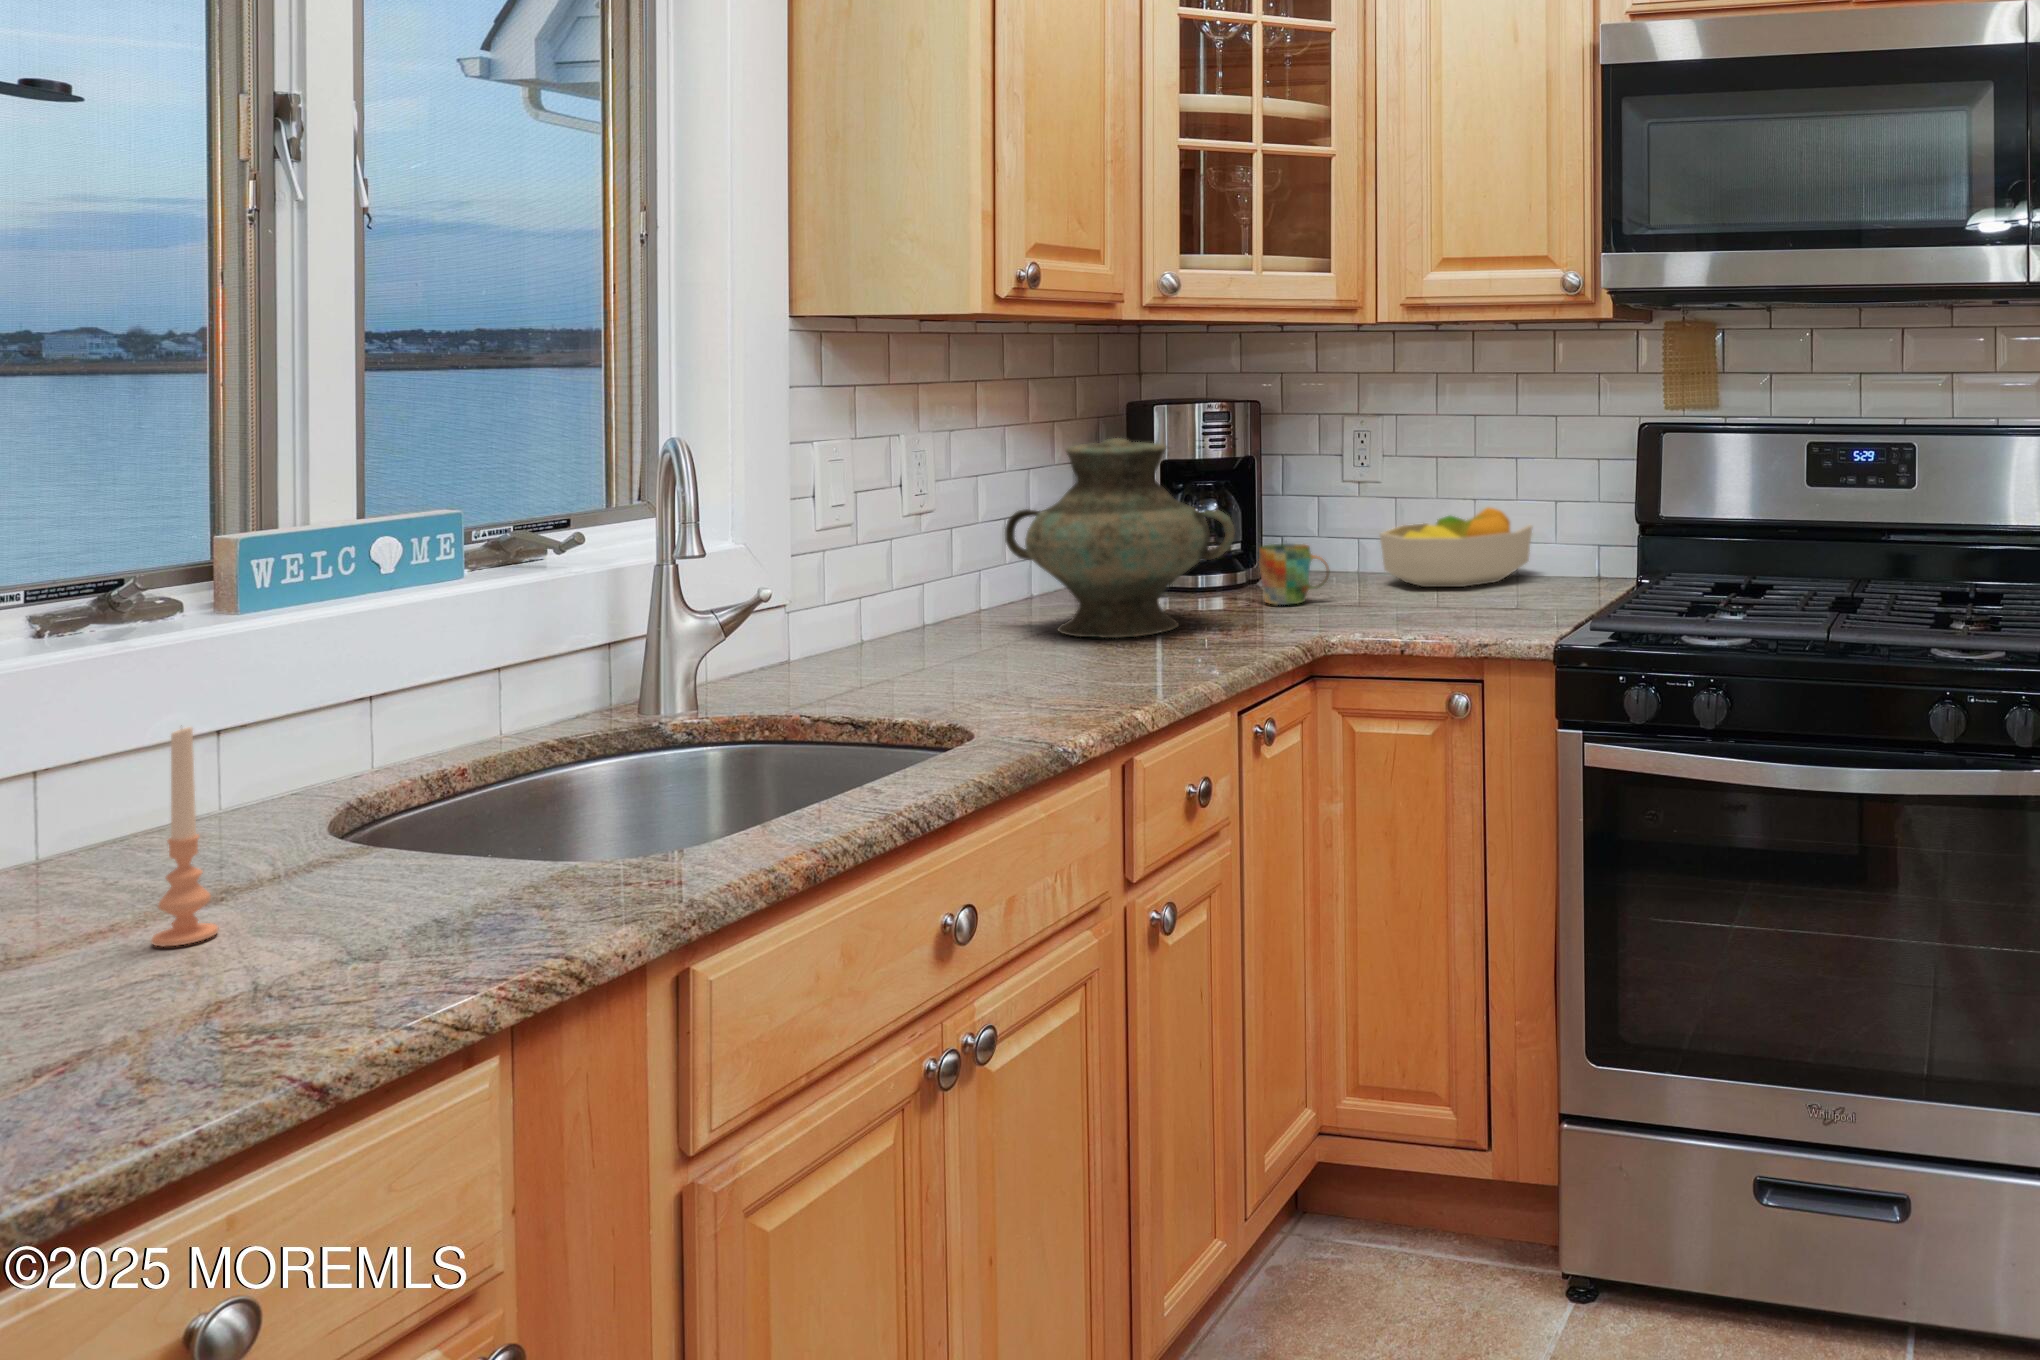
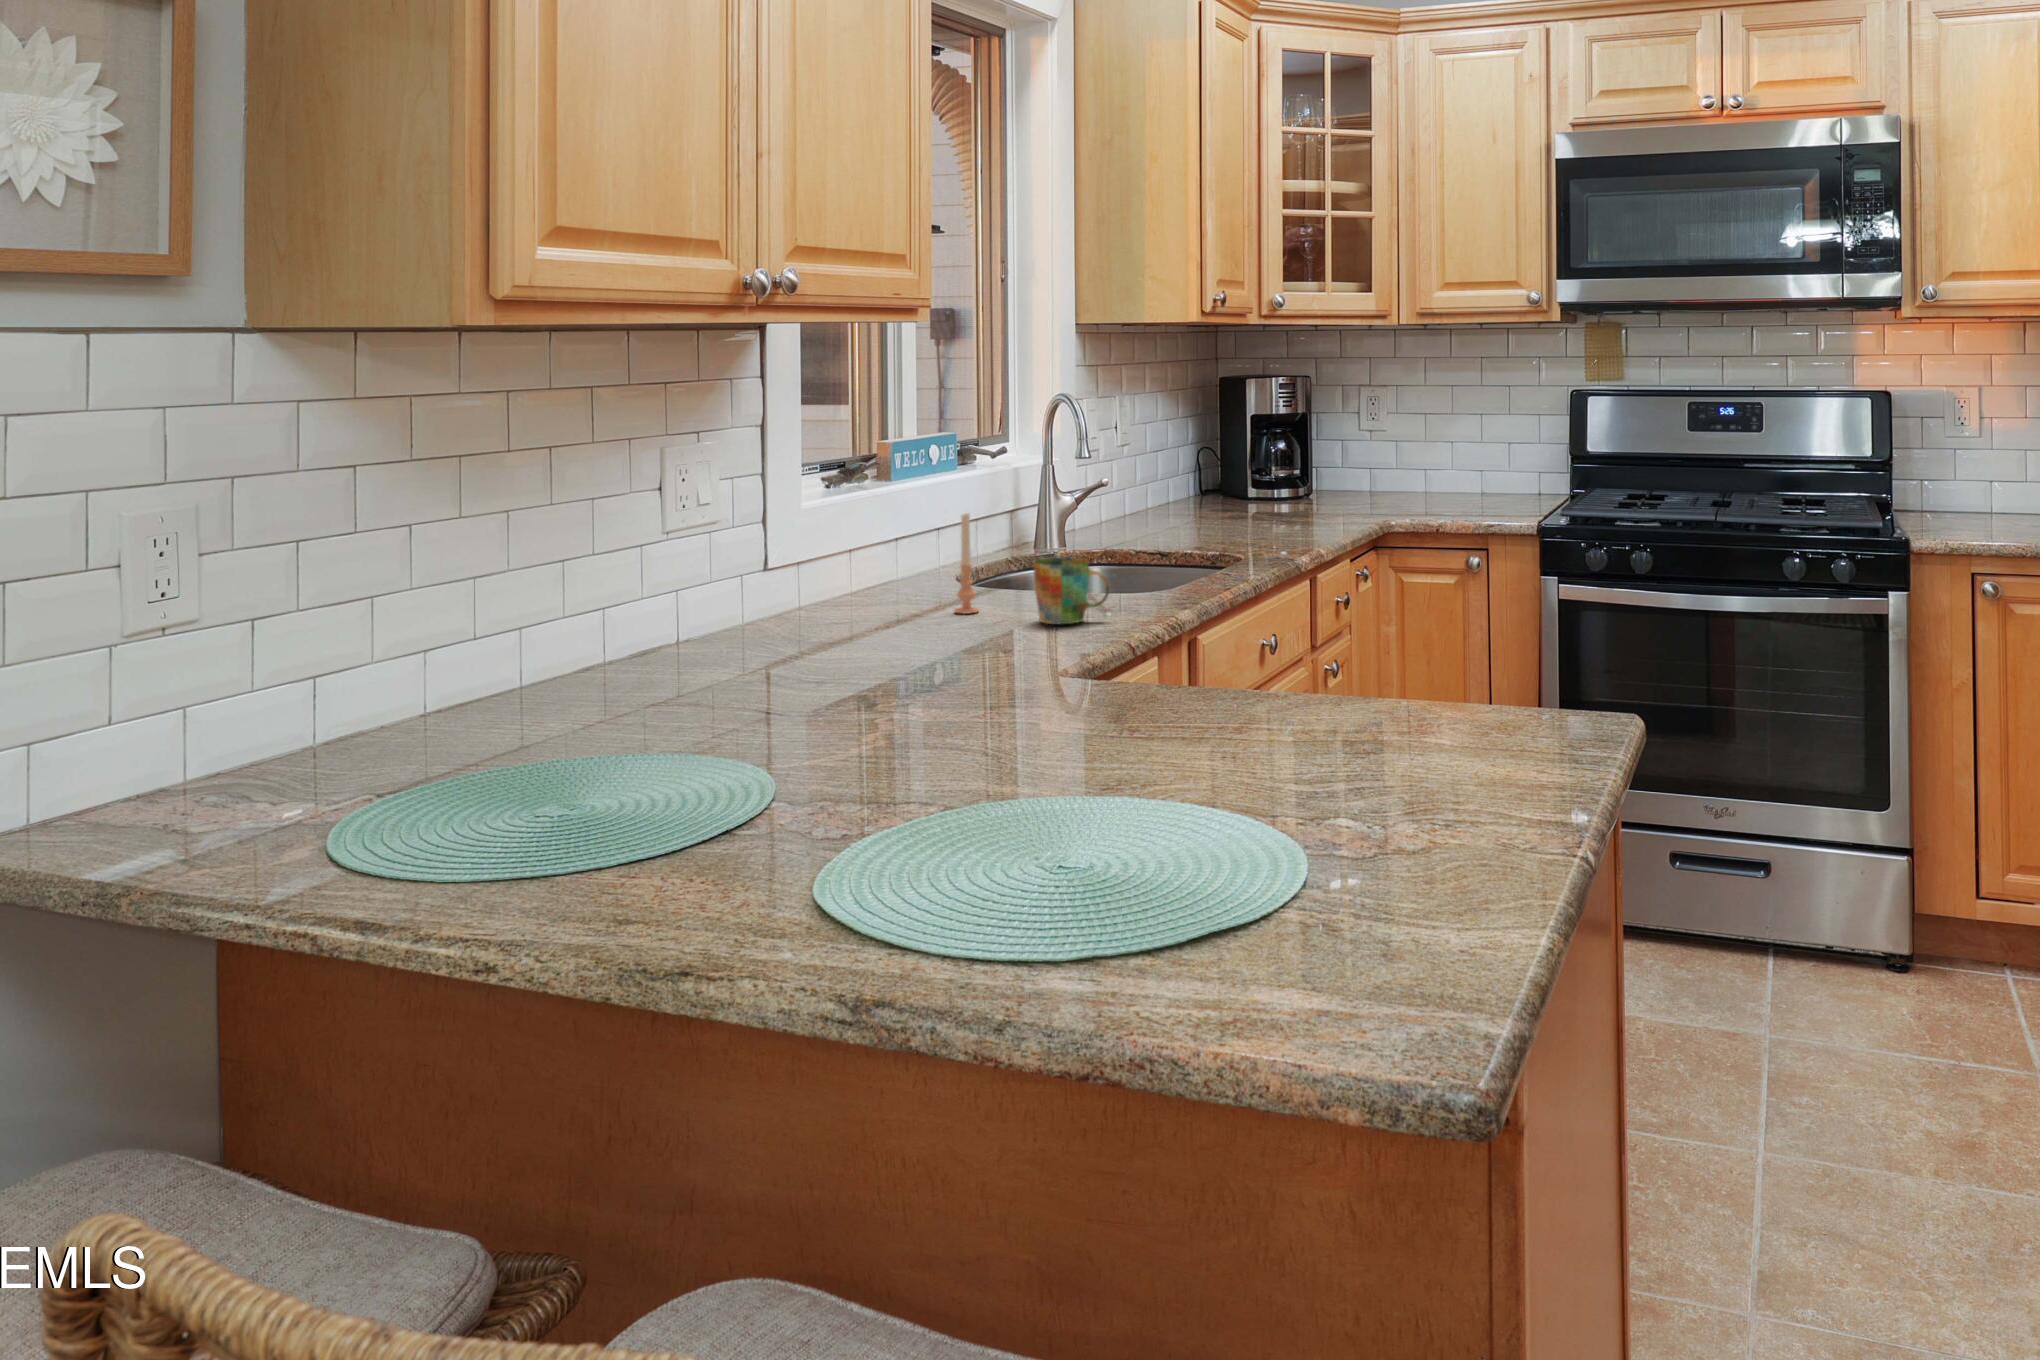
vase: present [1005,438,1235,638] -> none [1177,398,1325,522]
fruit bowl: present [1380,508,1532,587] -> none [1394,447,1493,501]
mug: present [1259,544,1329,605] -> present [1033,557,1110,624]

